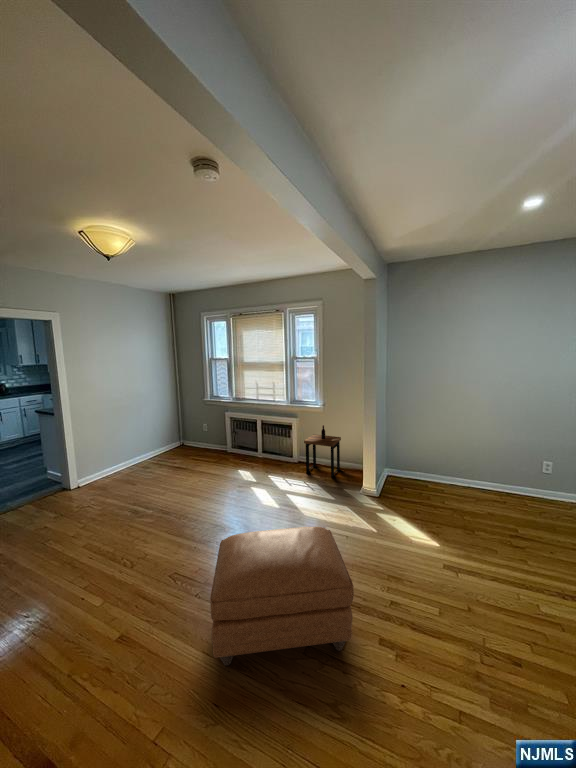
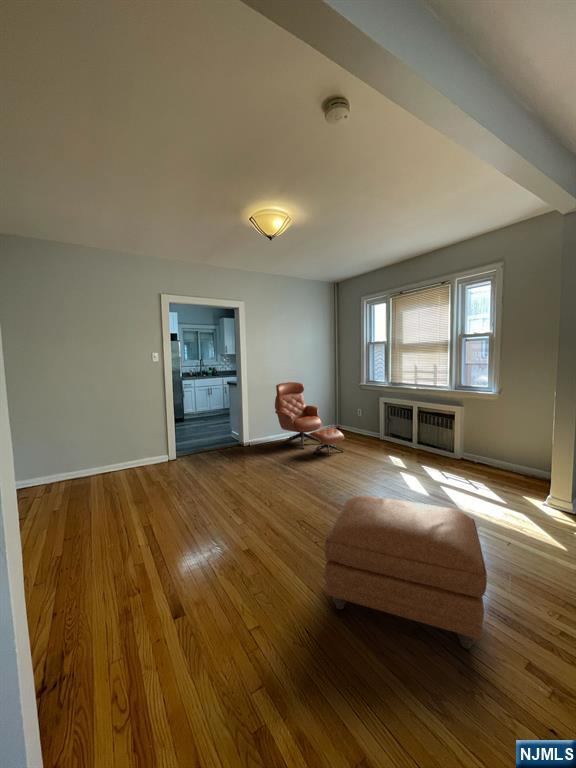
lounge chair: none [109,404,195,481] -> present [275,382,344,456]
side table: present [304,425,341,477] -> none [468,417,524,482]

